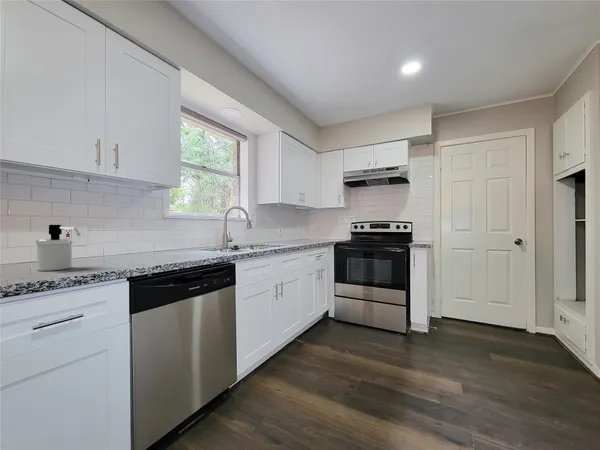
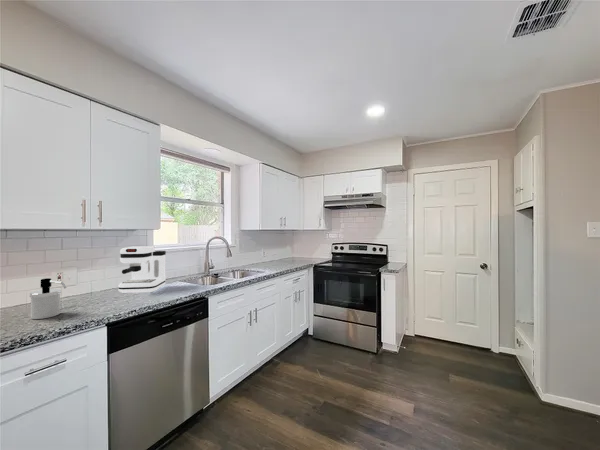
coffee maker: none [135,205,185,256] -> present [118,246,166,293]

